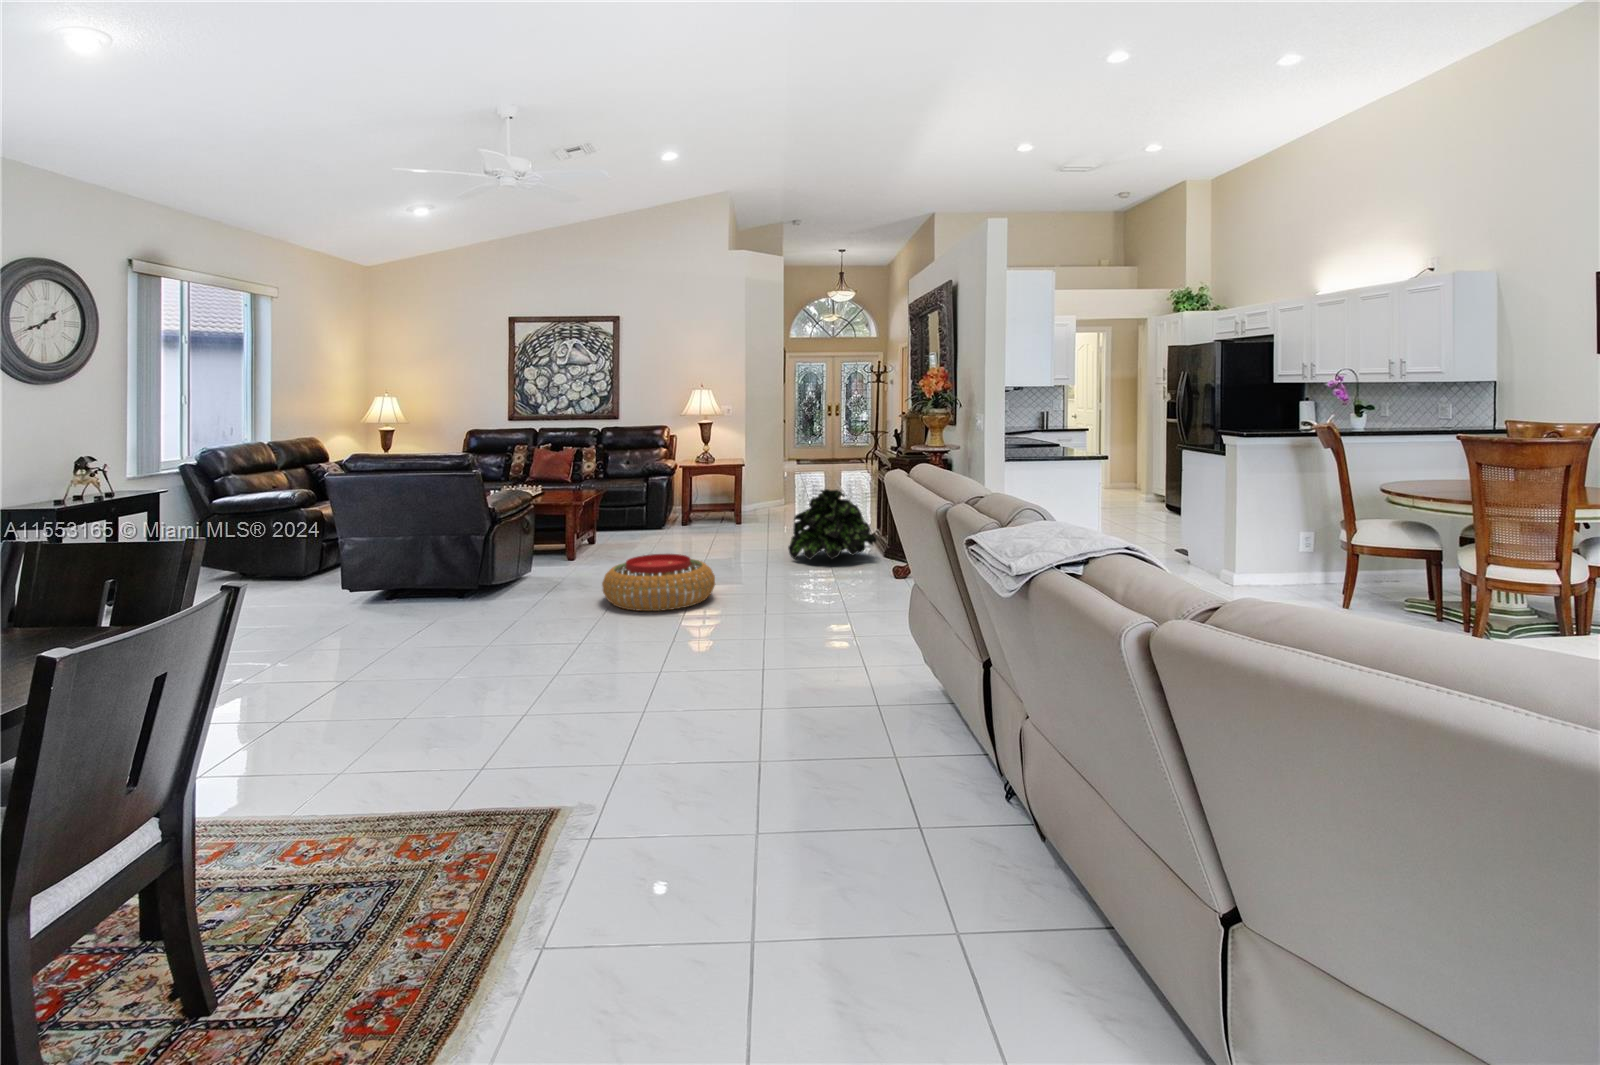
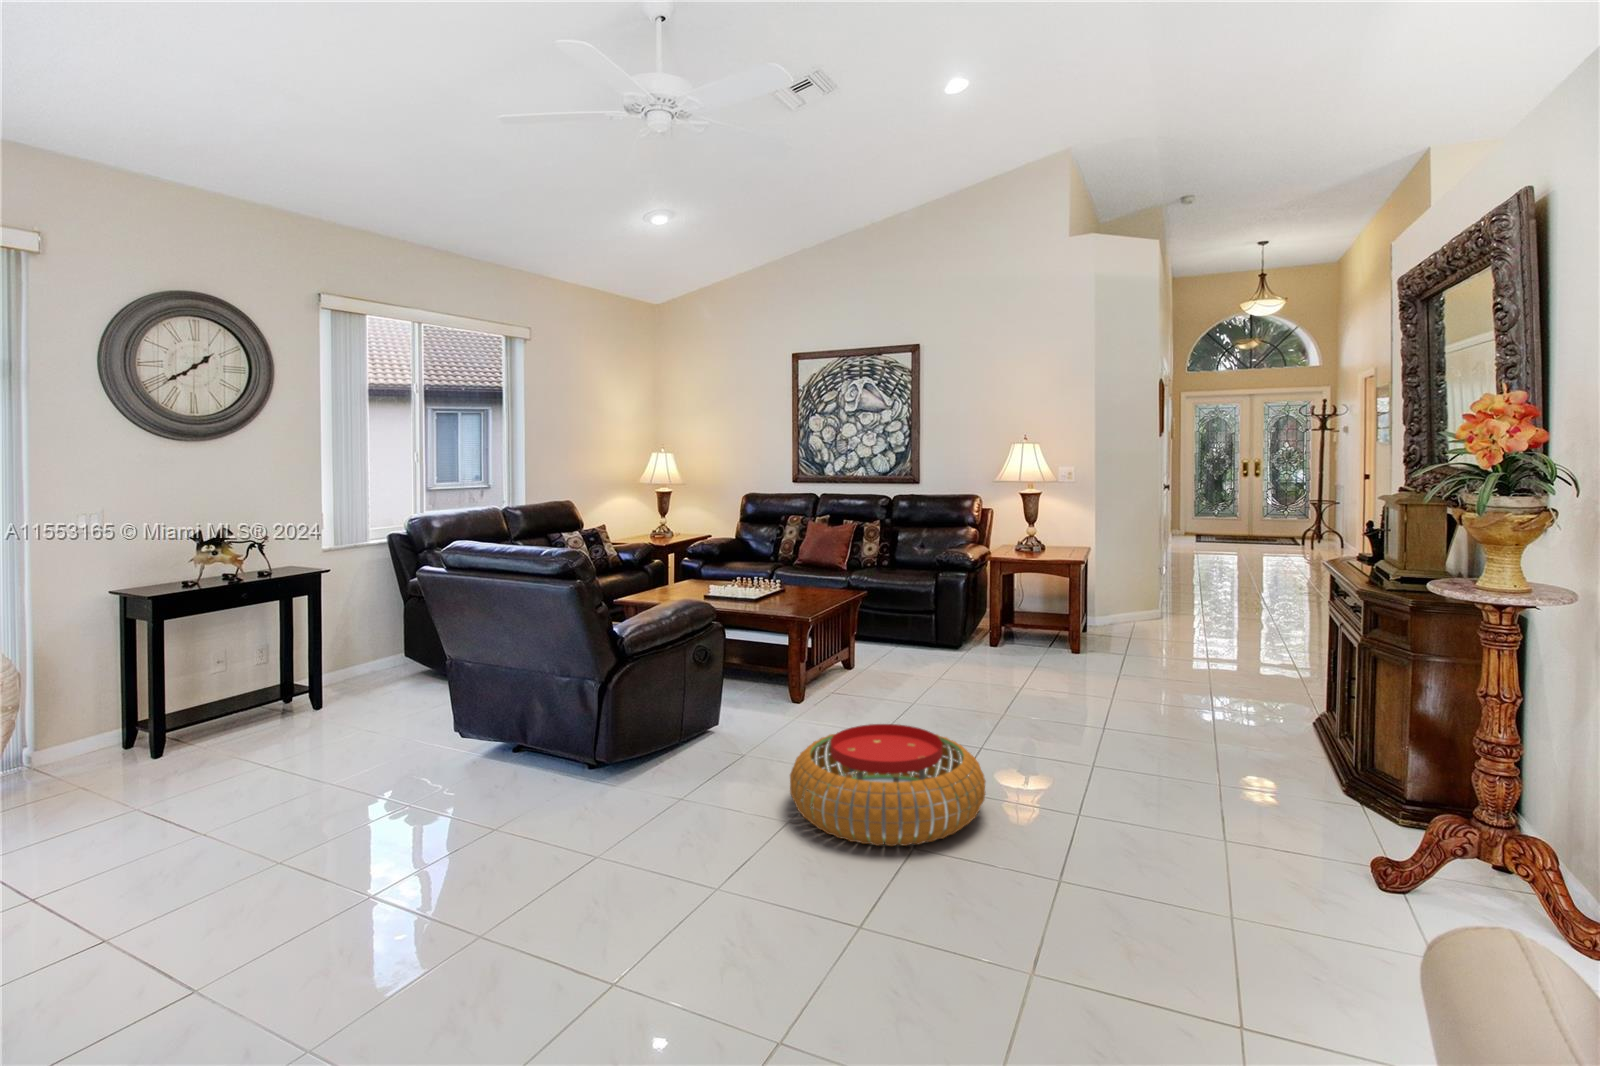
potted plant: present [788,489,877,560] -> none [1145,621,1329,757]

